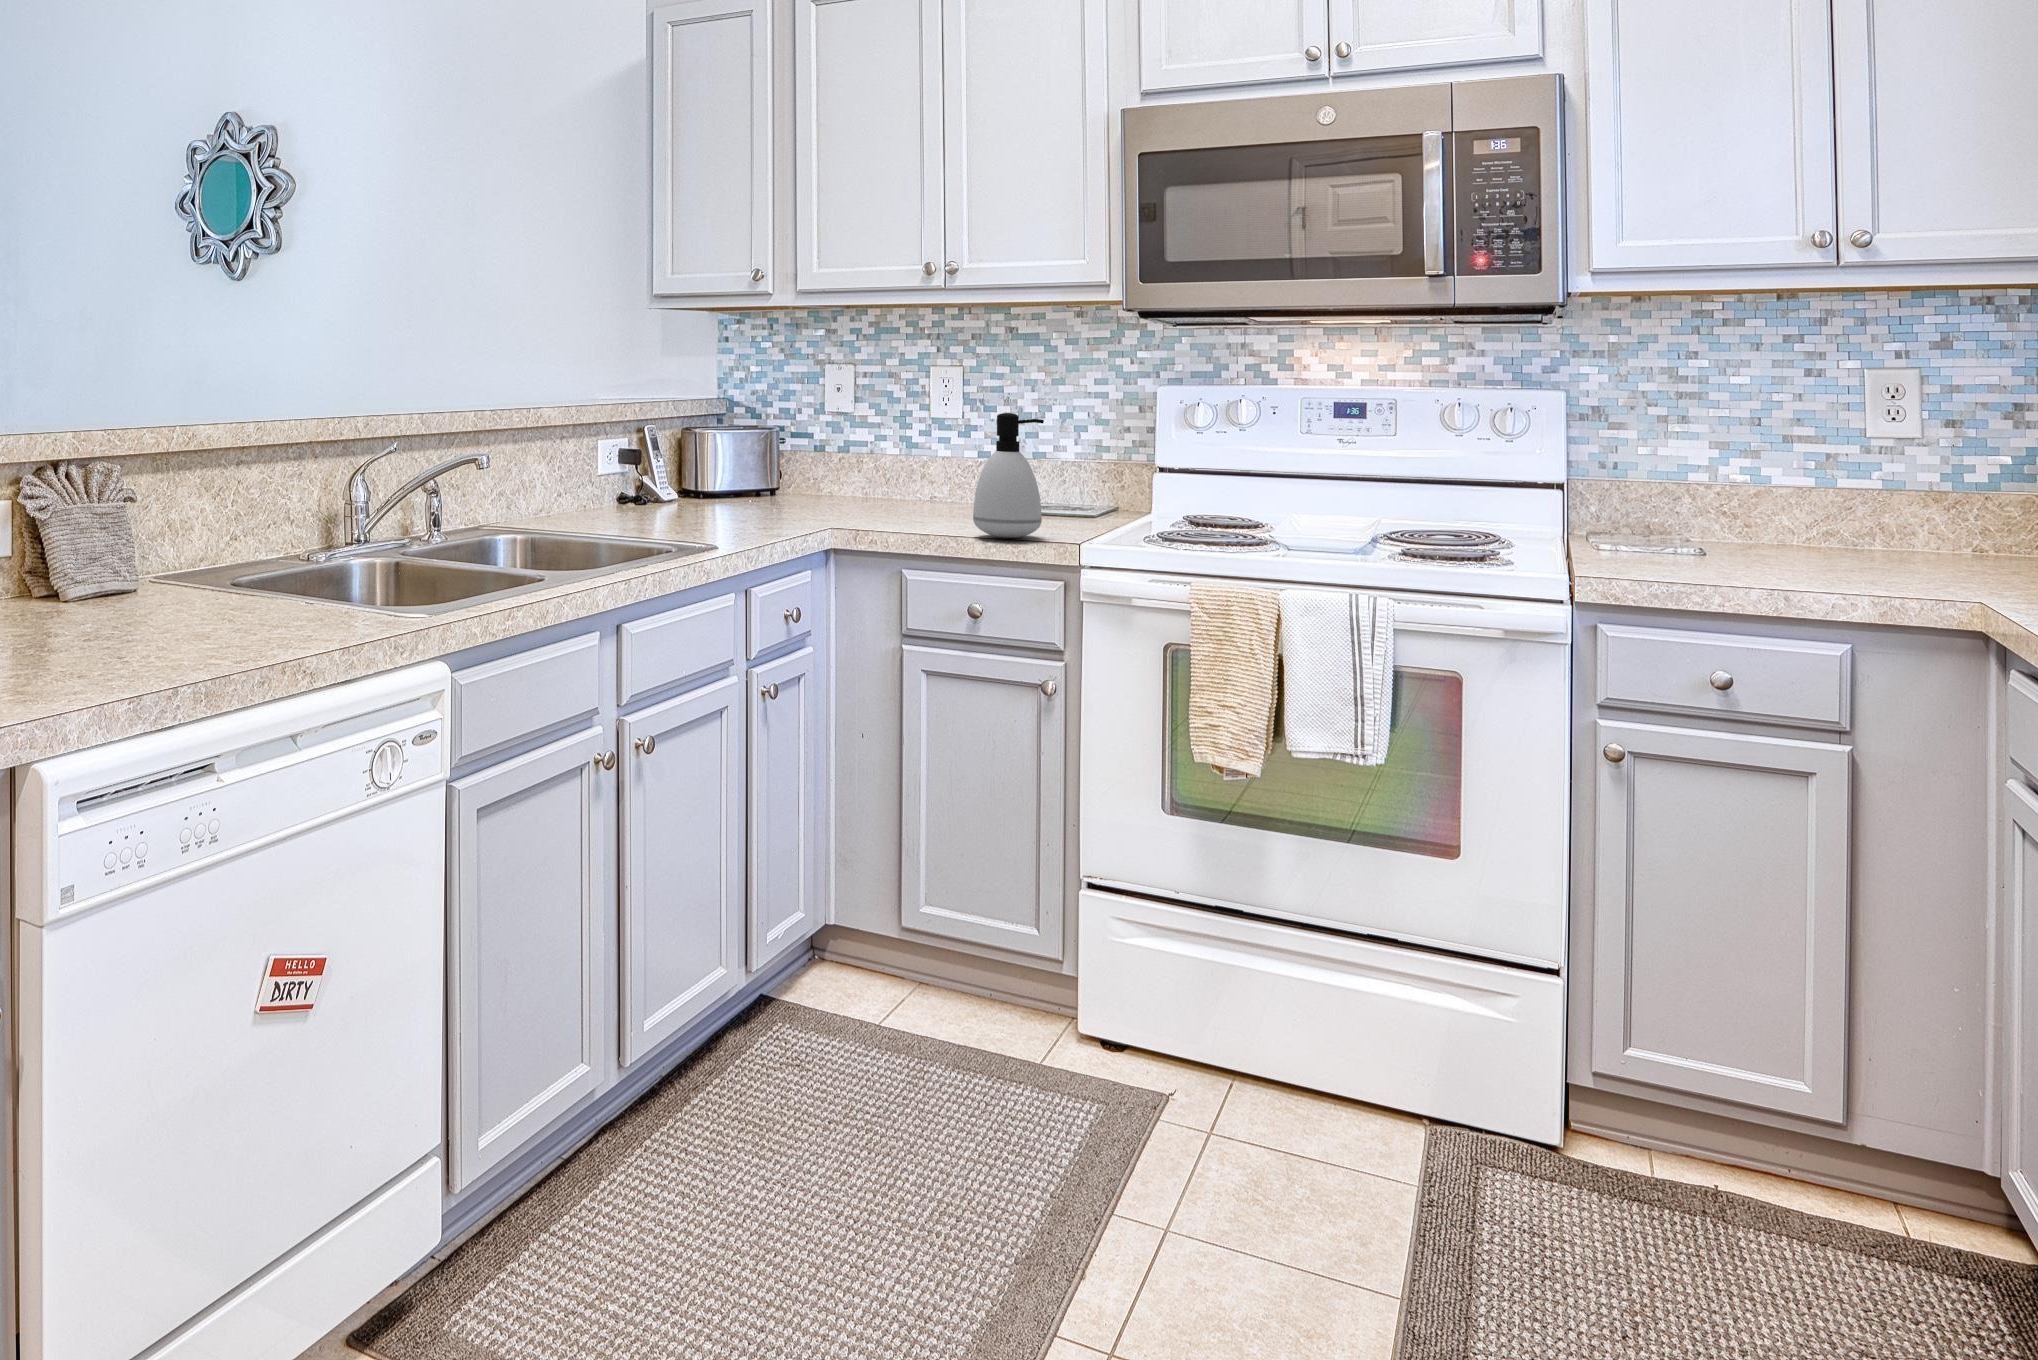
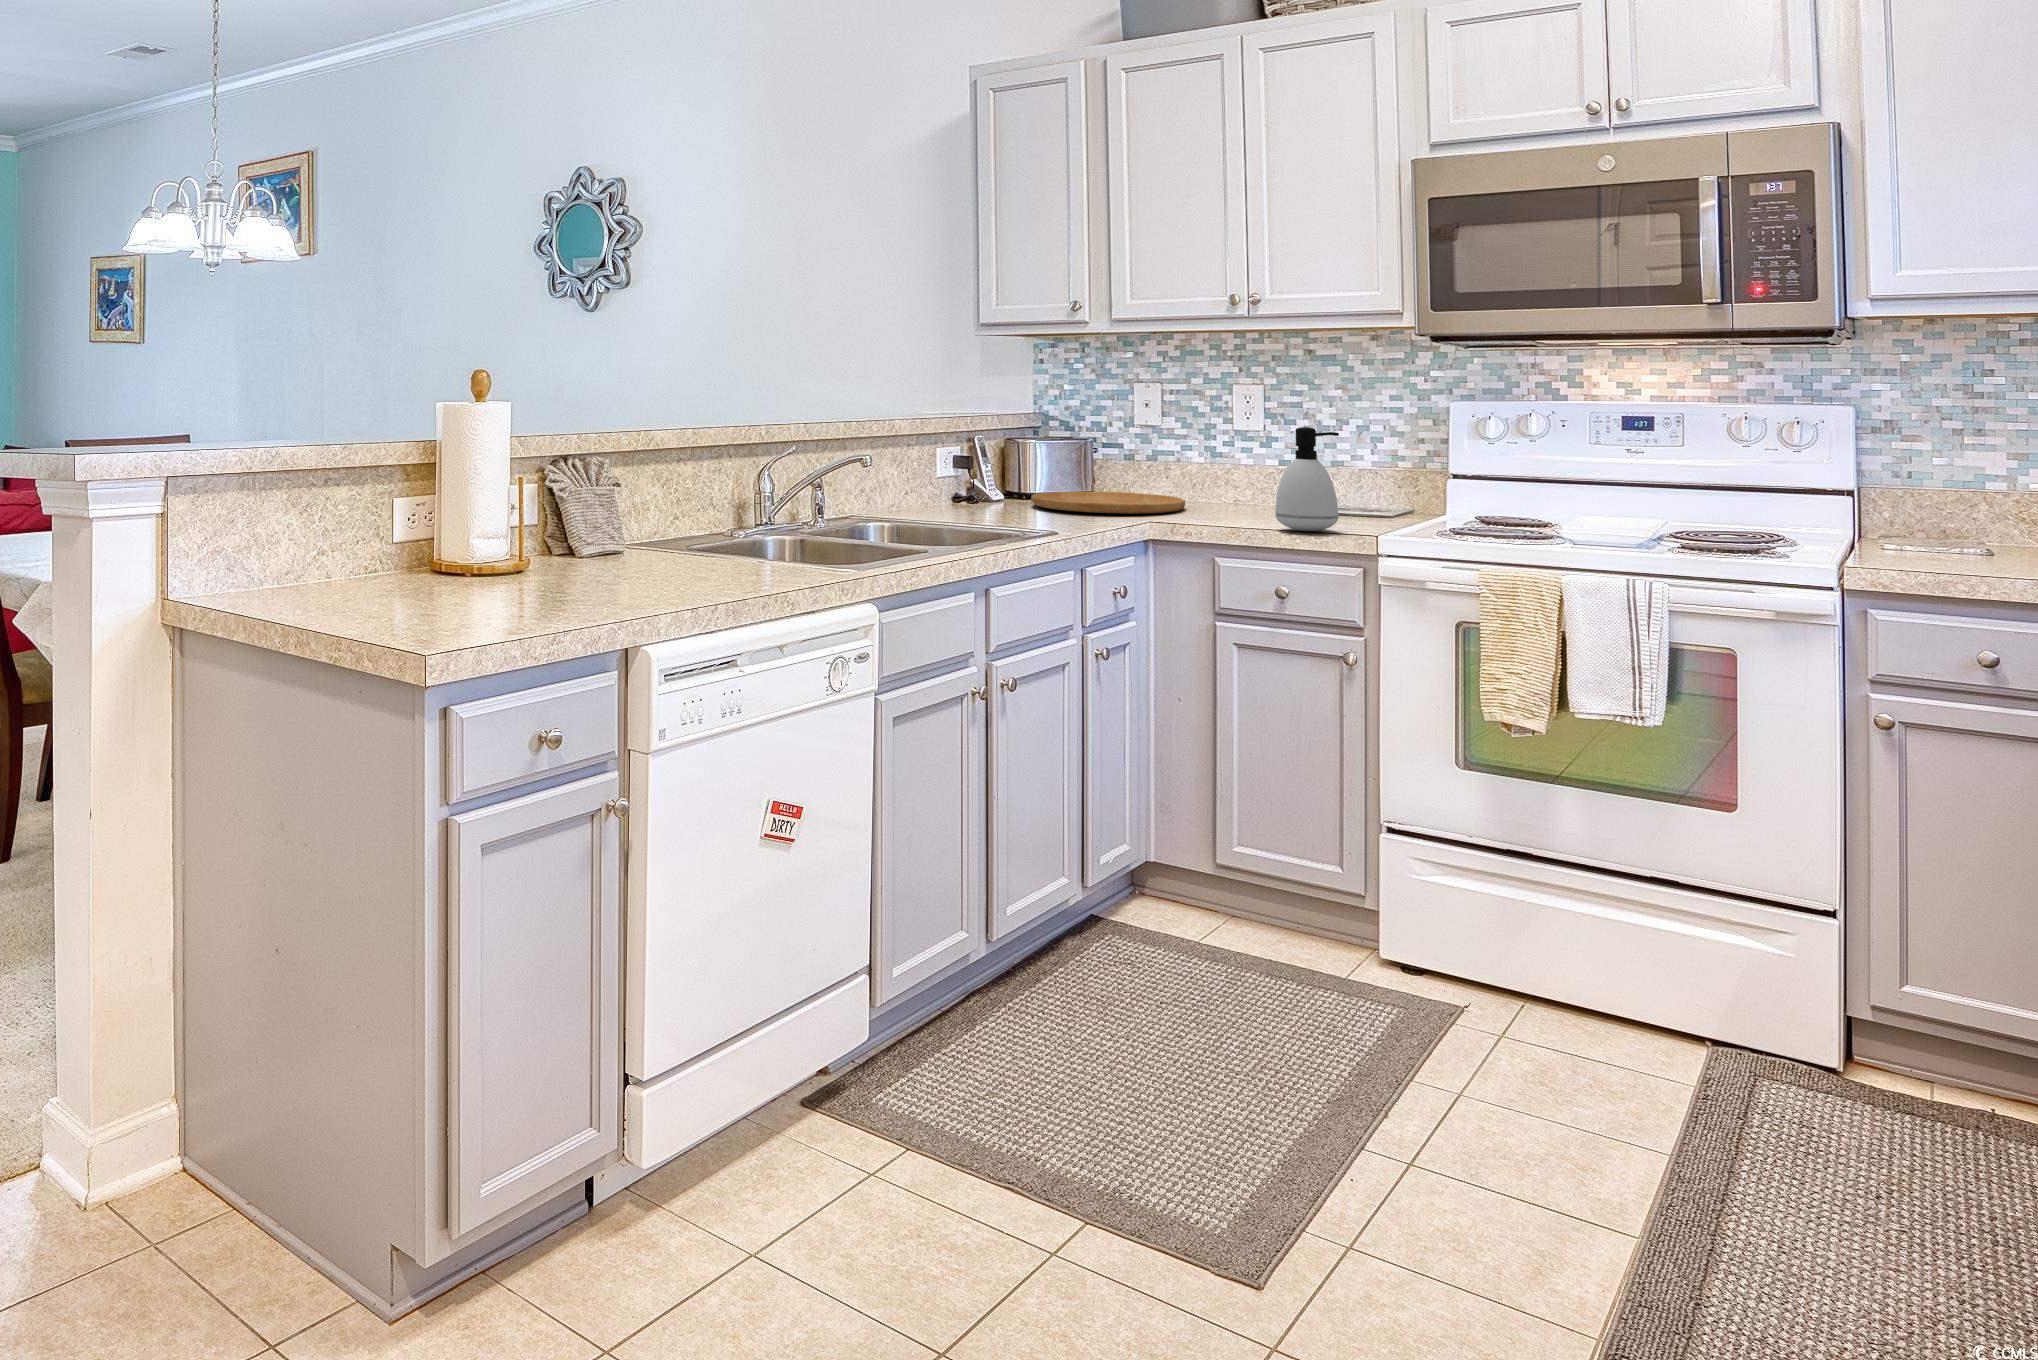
cutting board: none [706,492,878,518] -> present [1031,492,1185,514]

